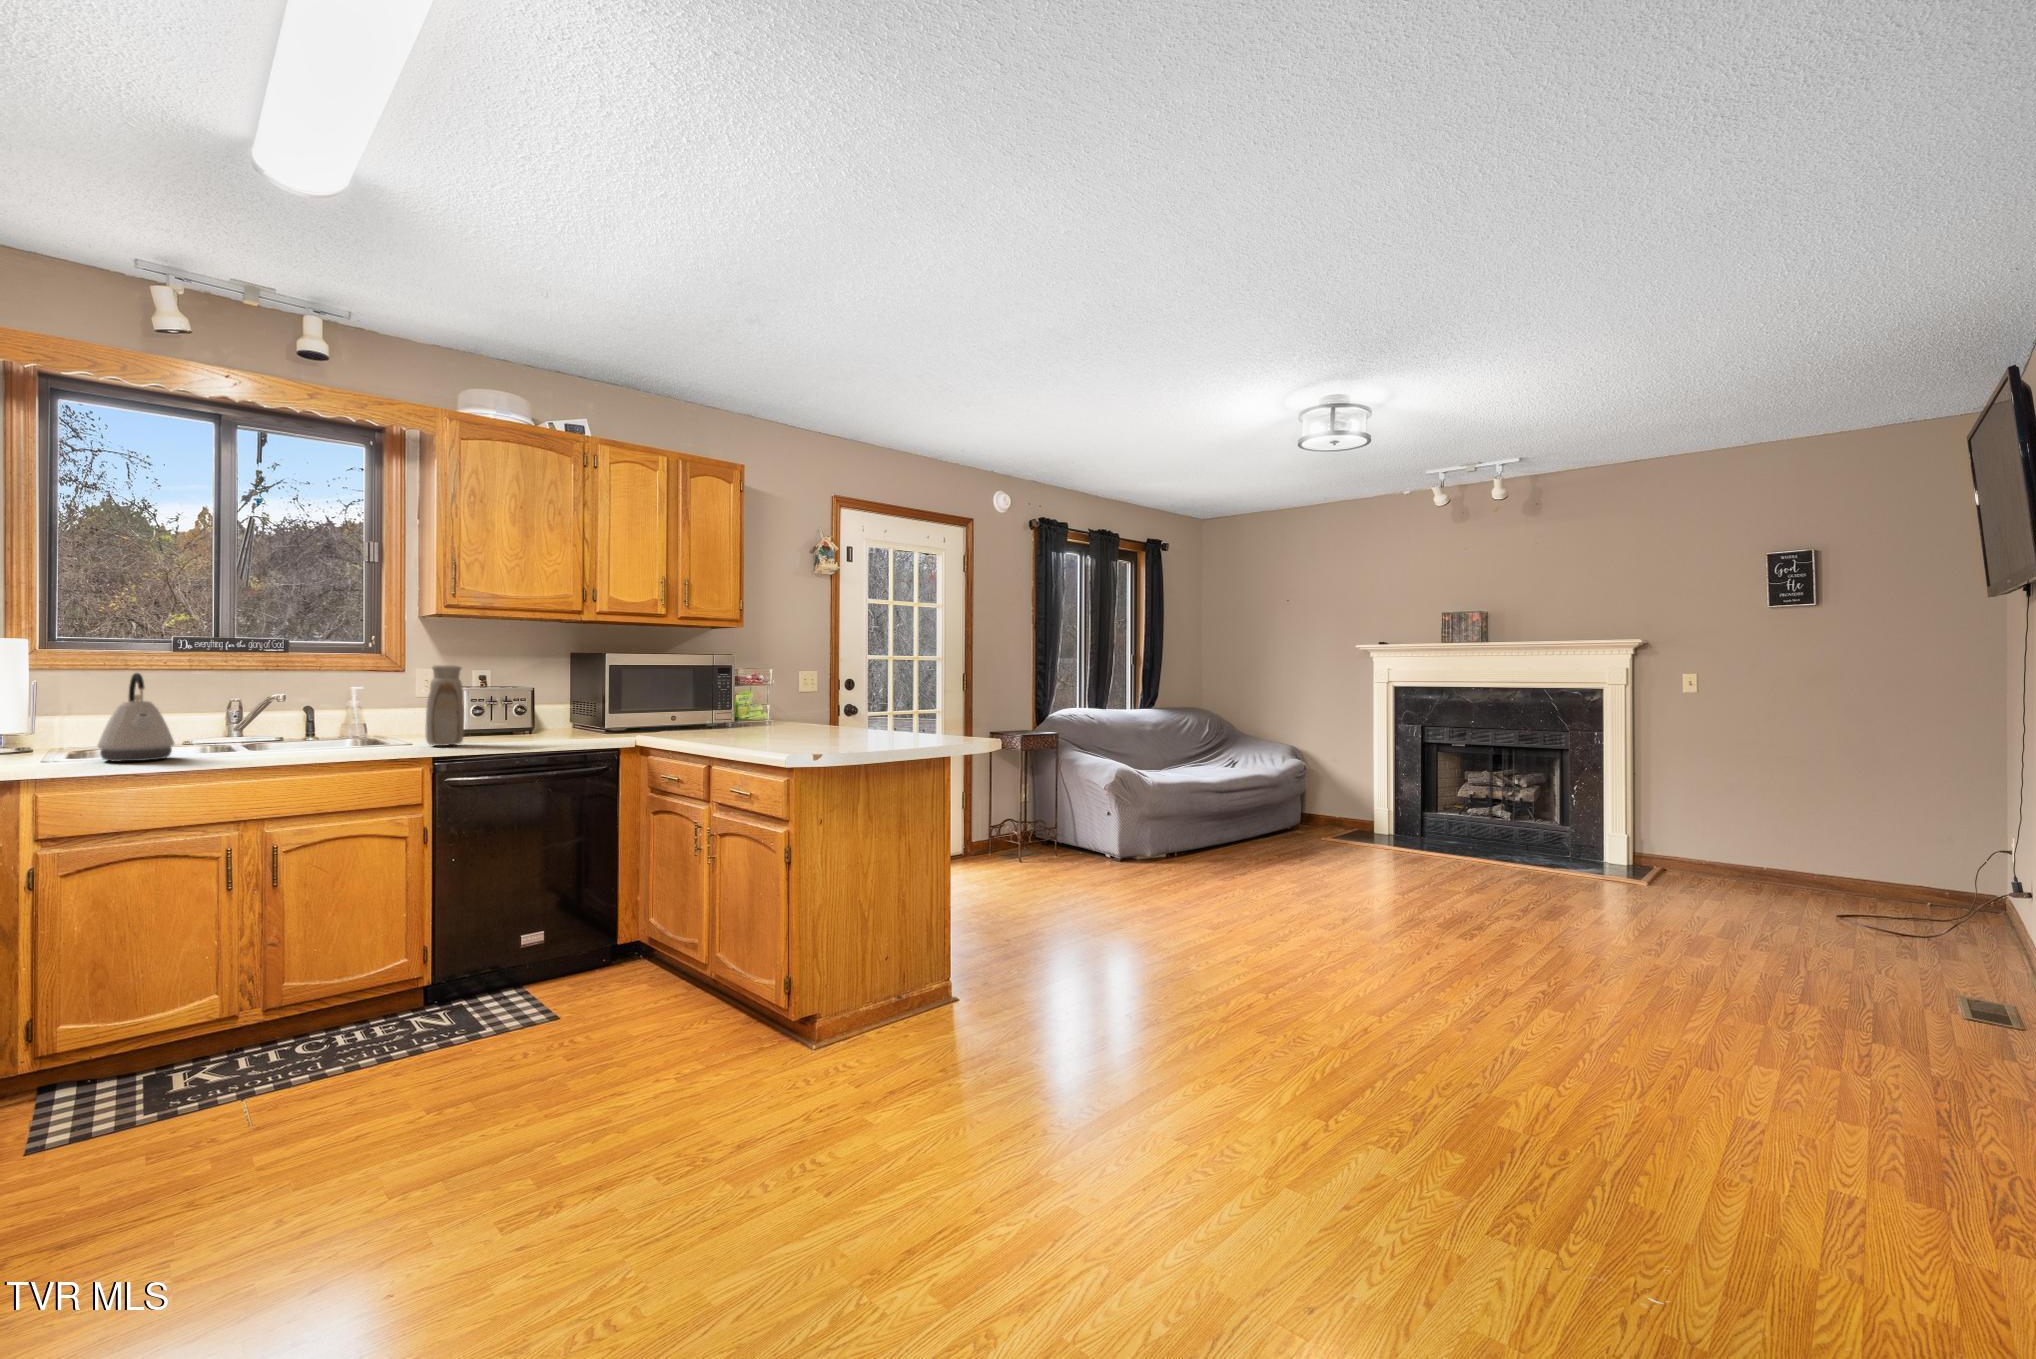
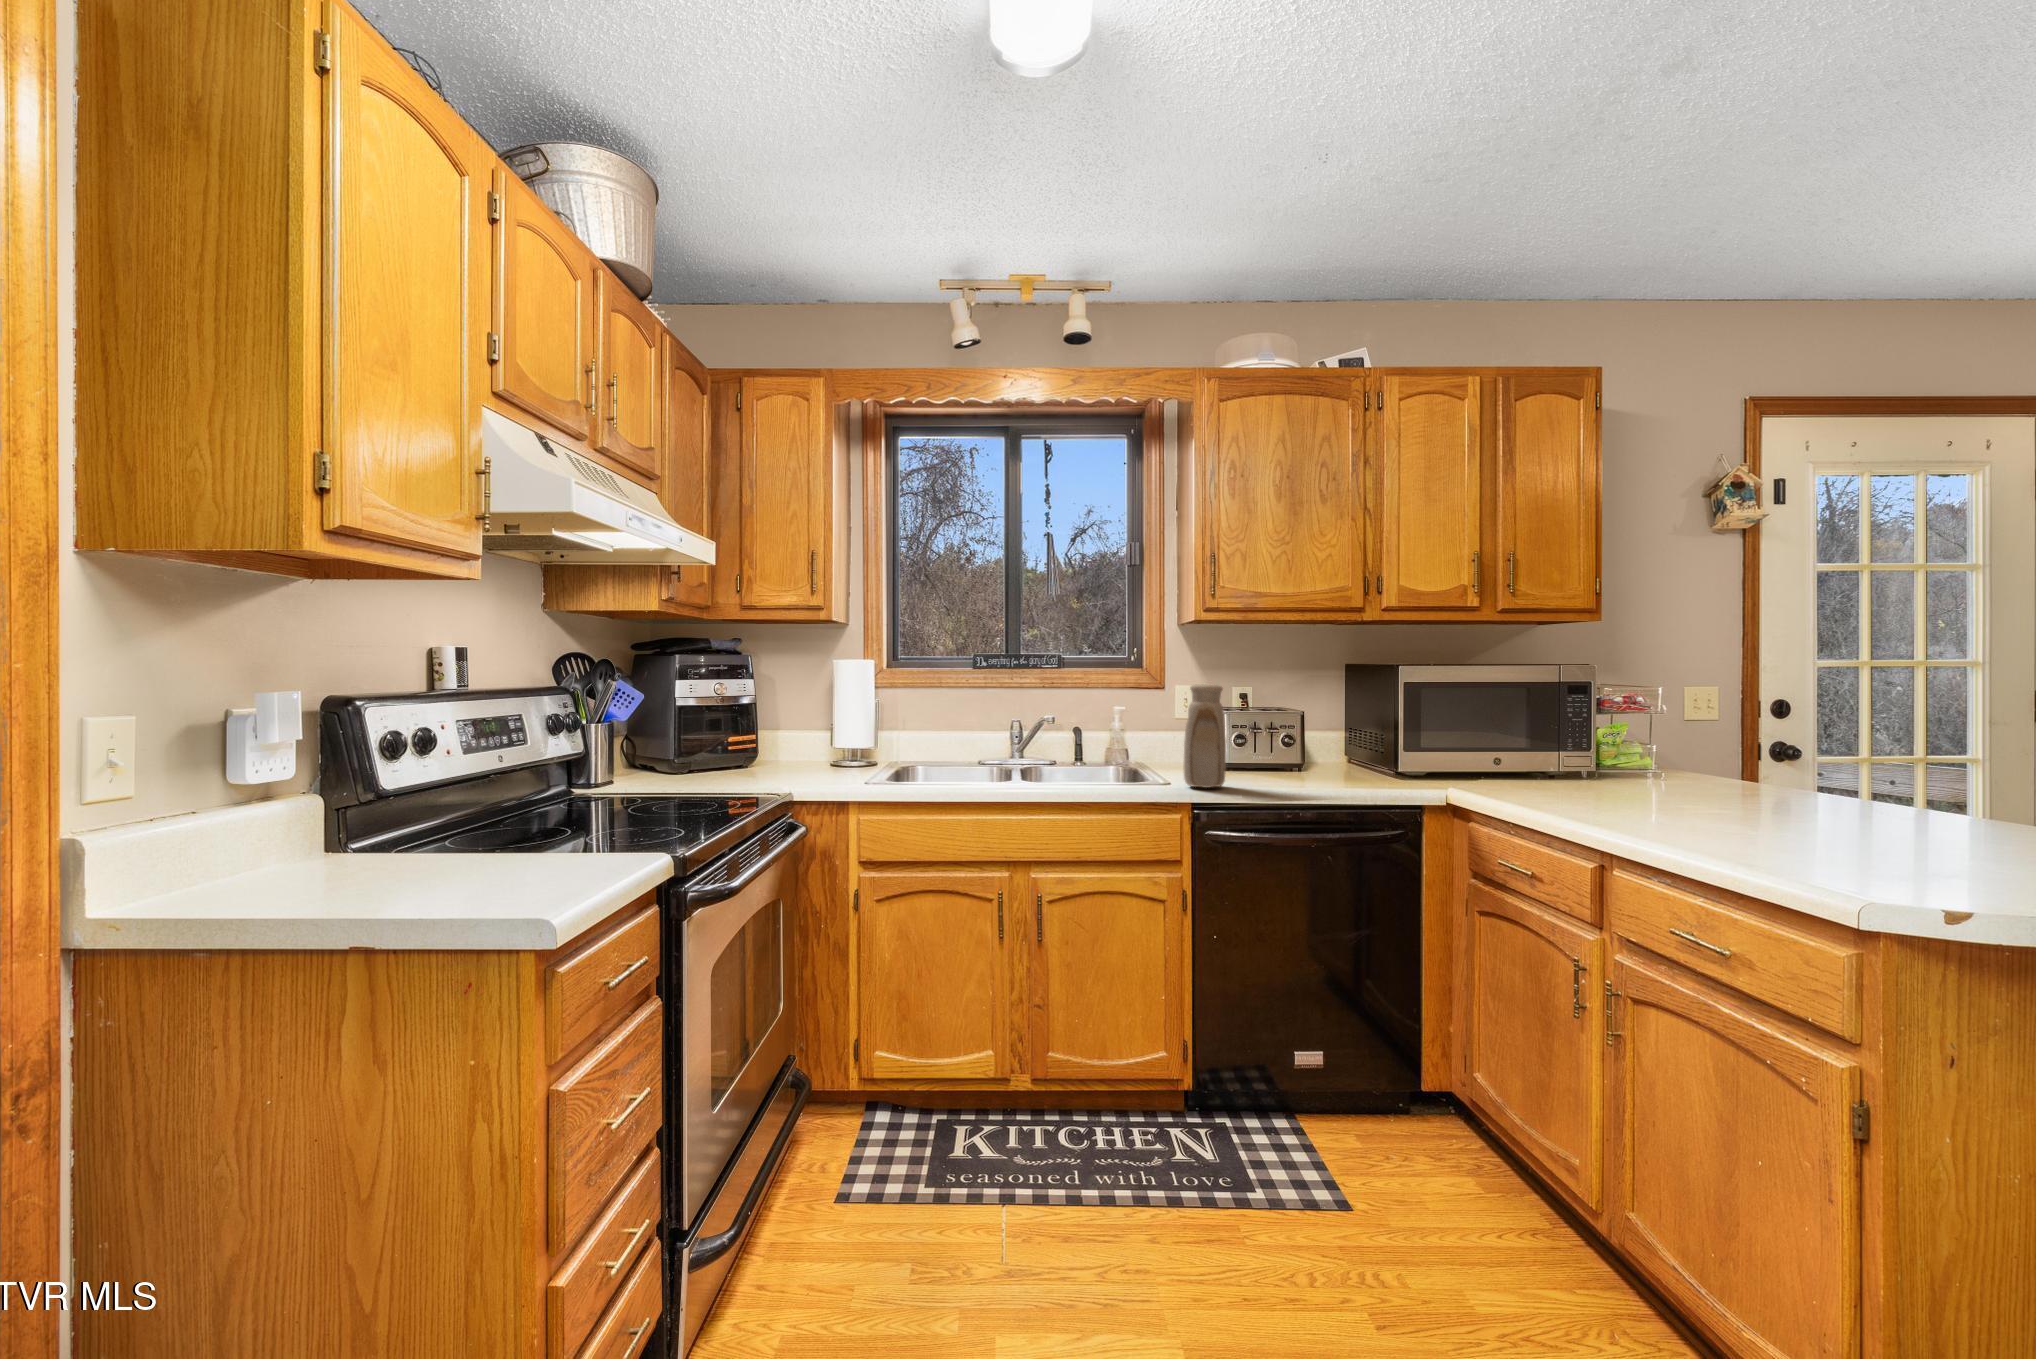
kettle: present [98,673,174,761] -> none [897,696,955,789]

